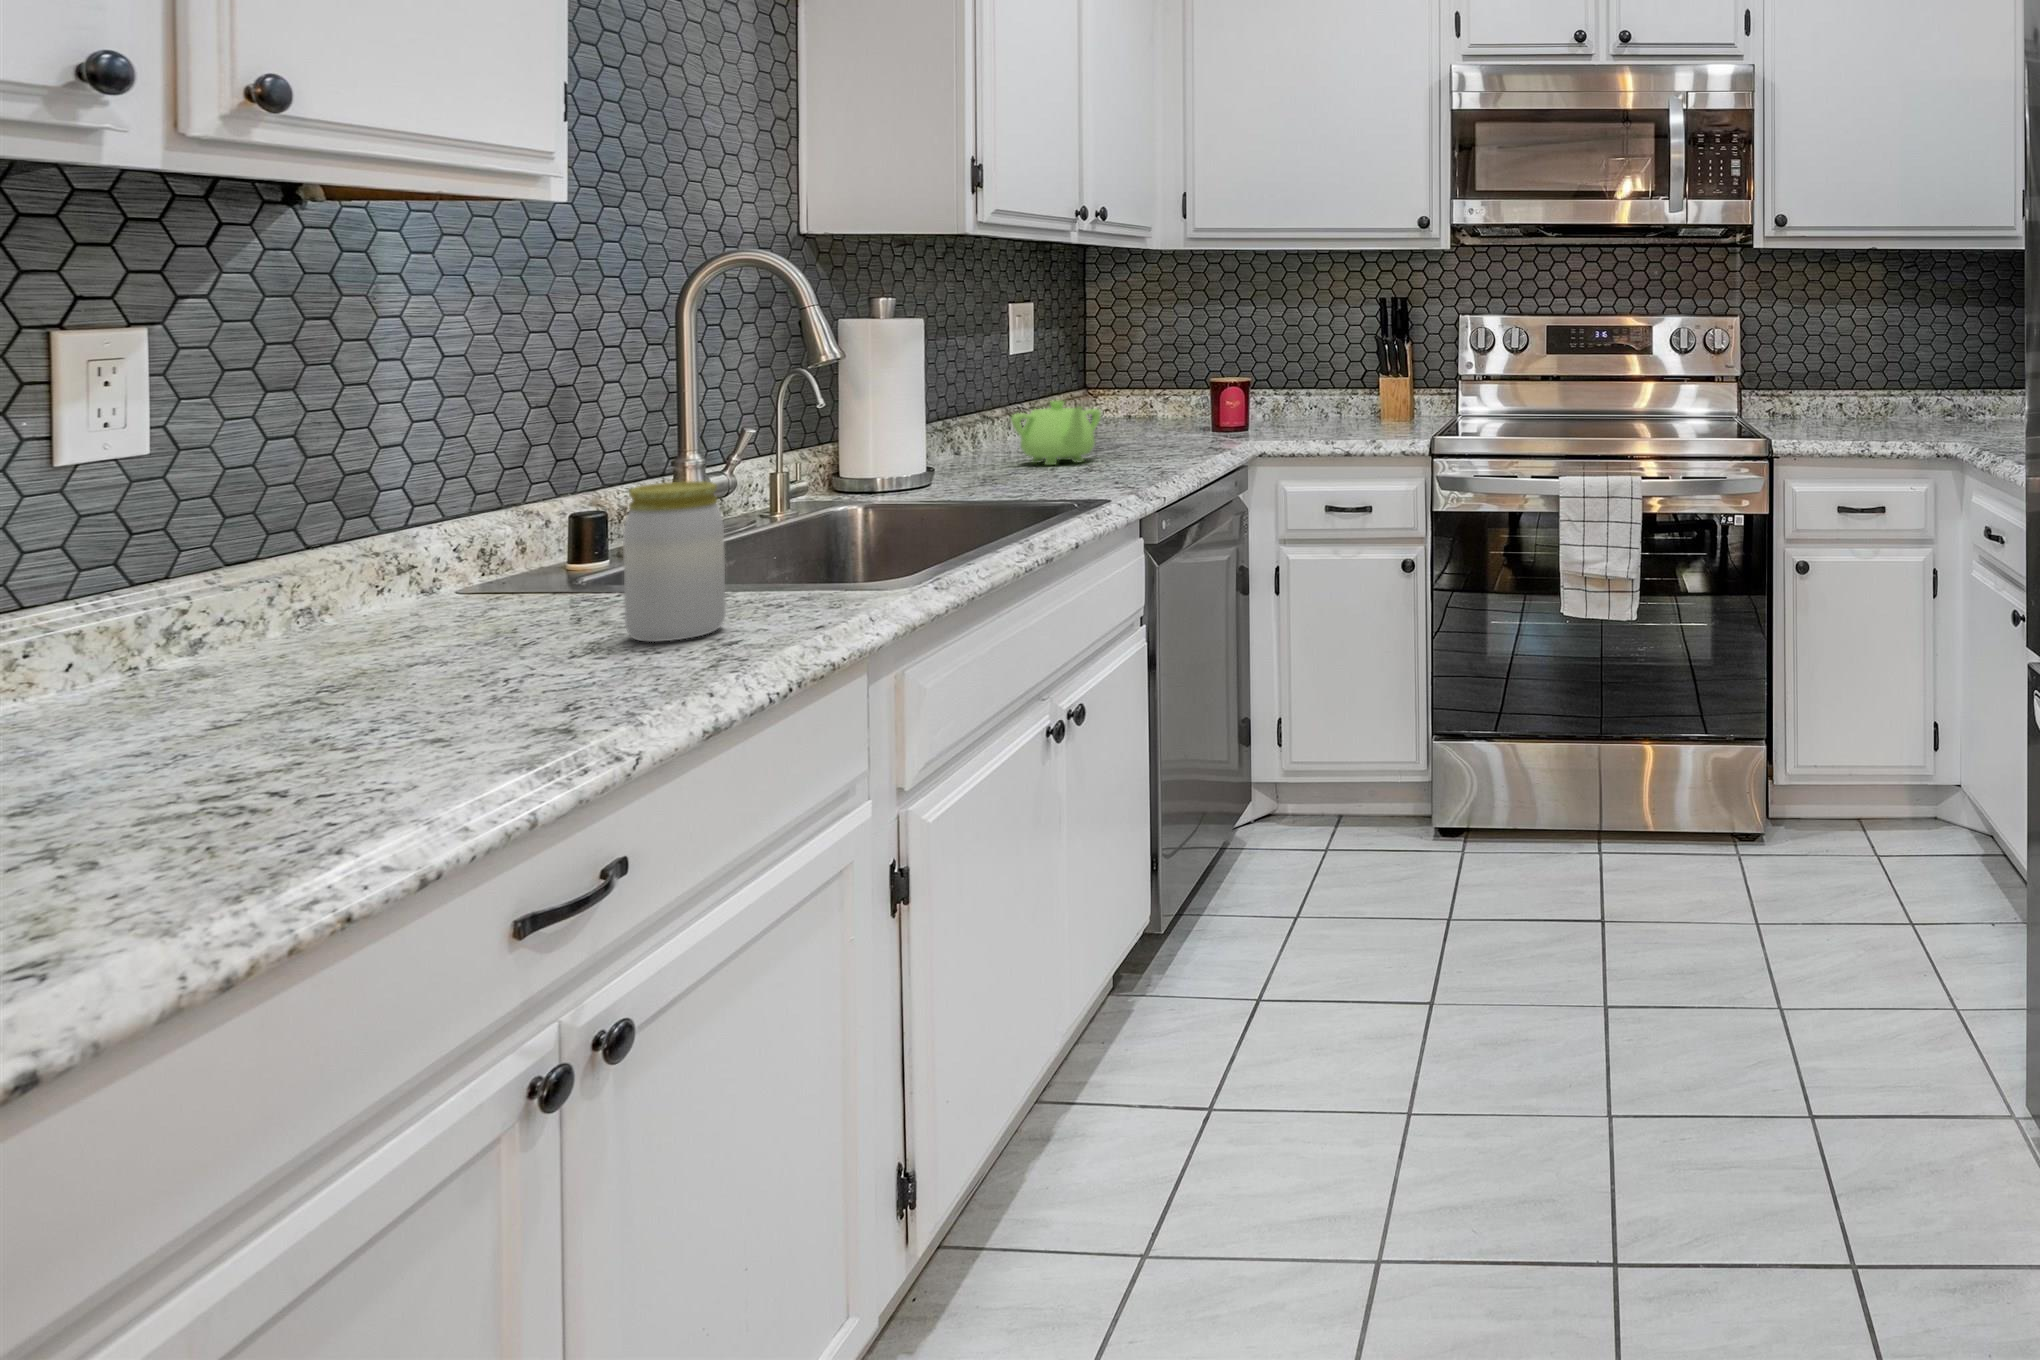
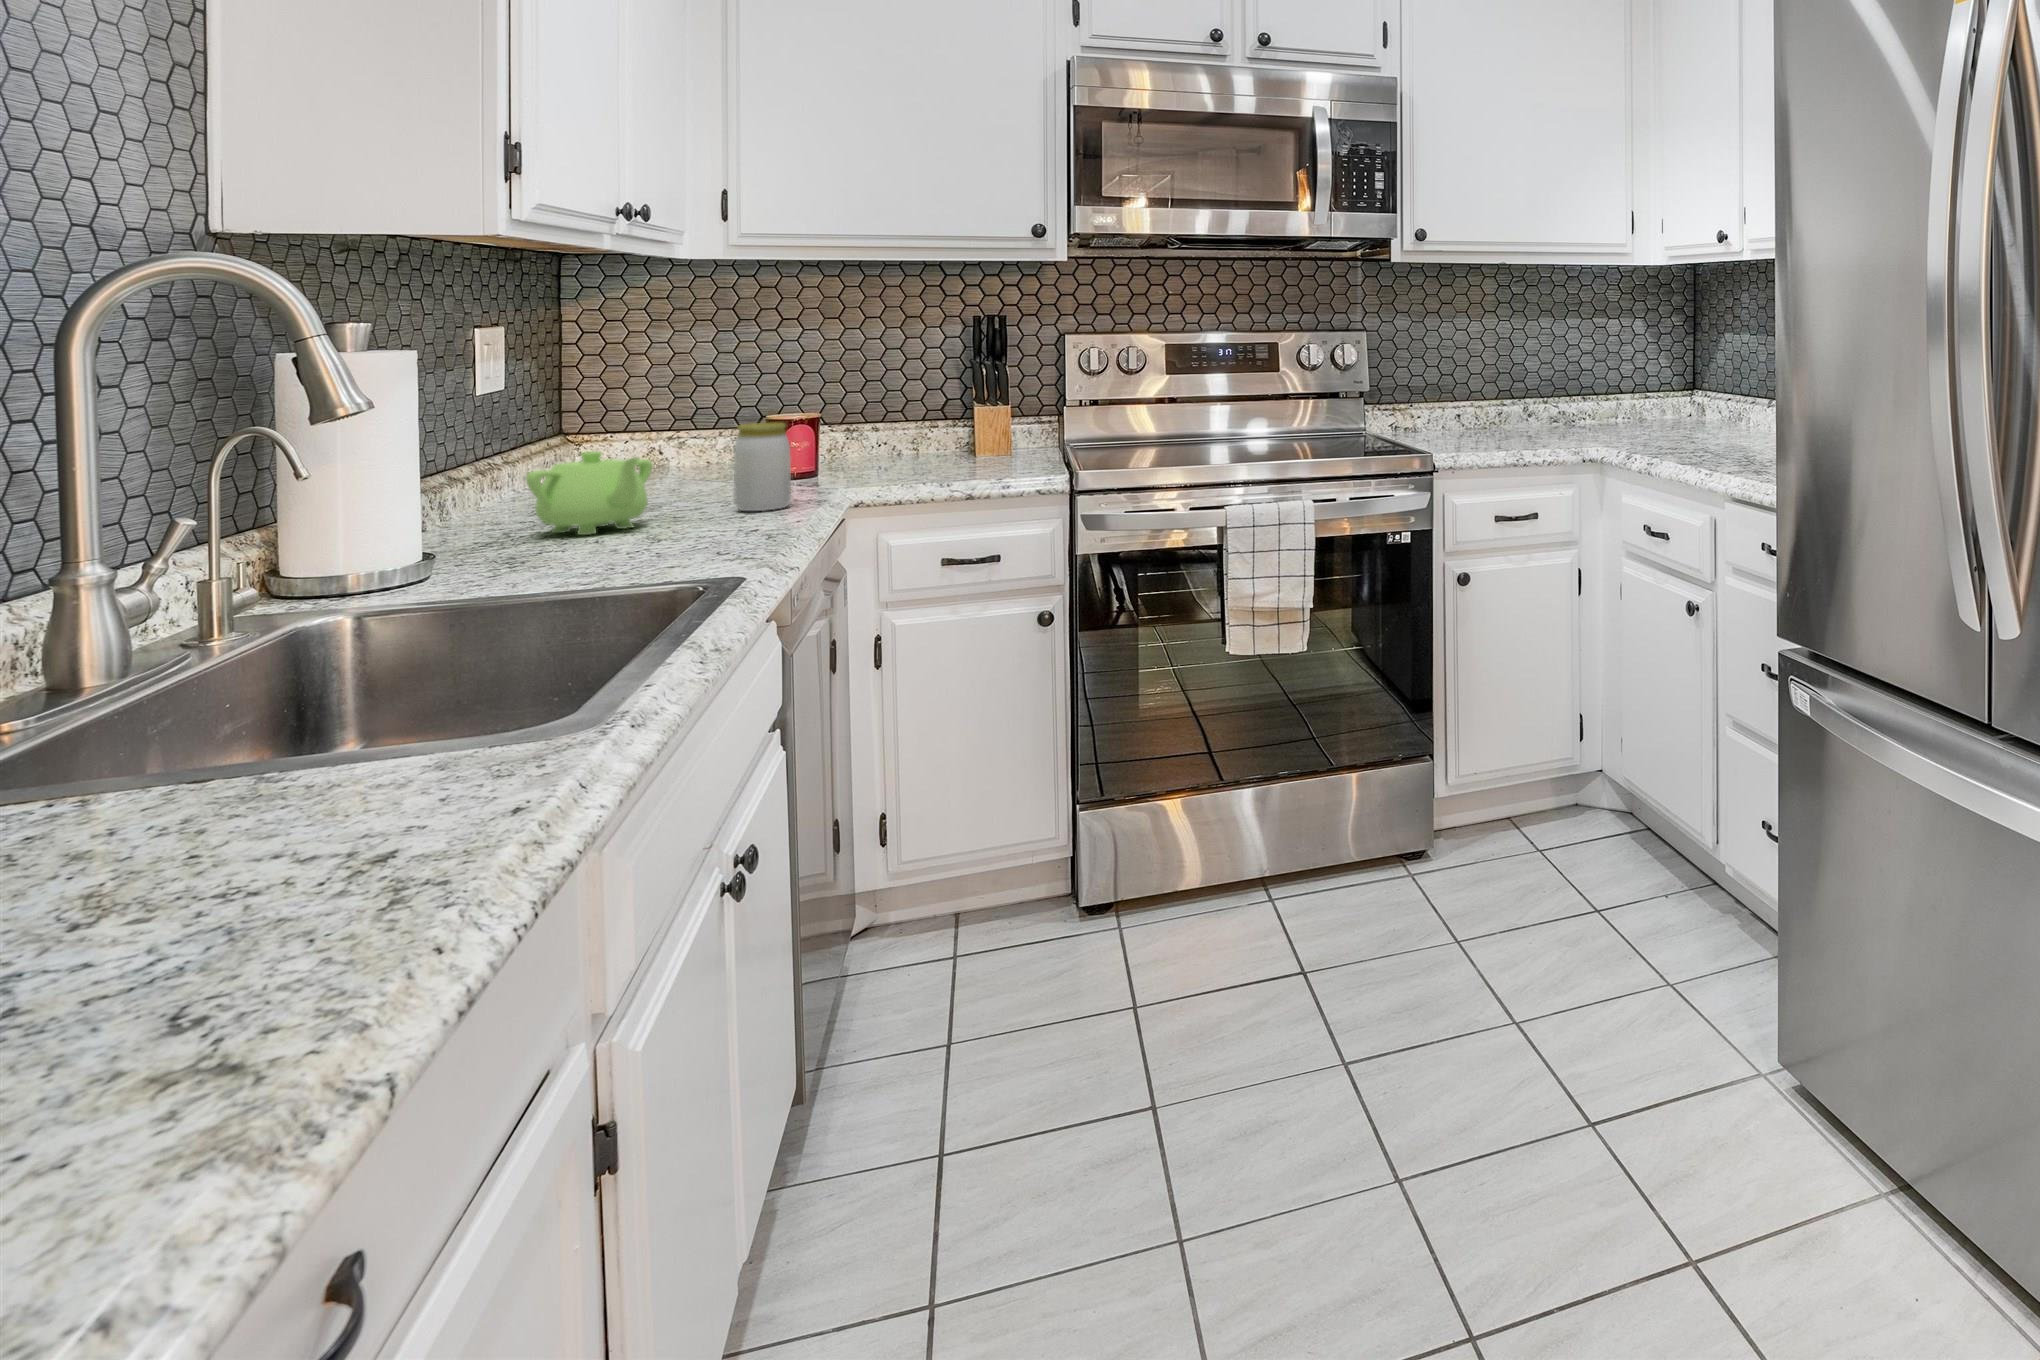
jar: present [623,481,726,642] -> present [734,423,791,511]

